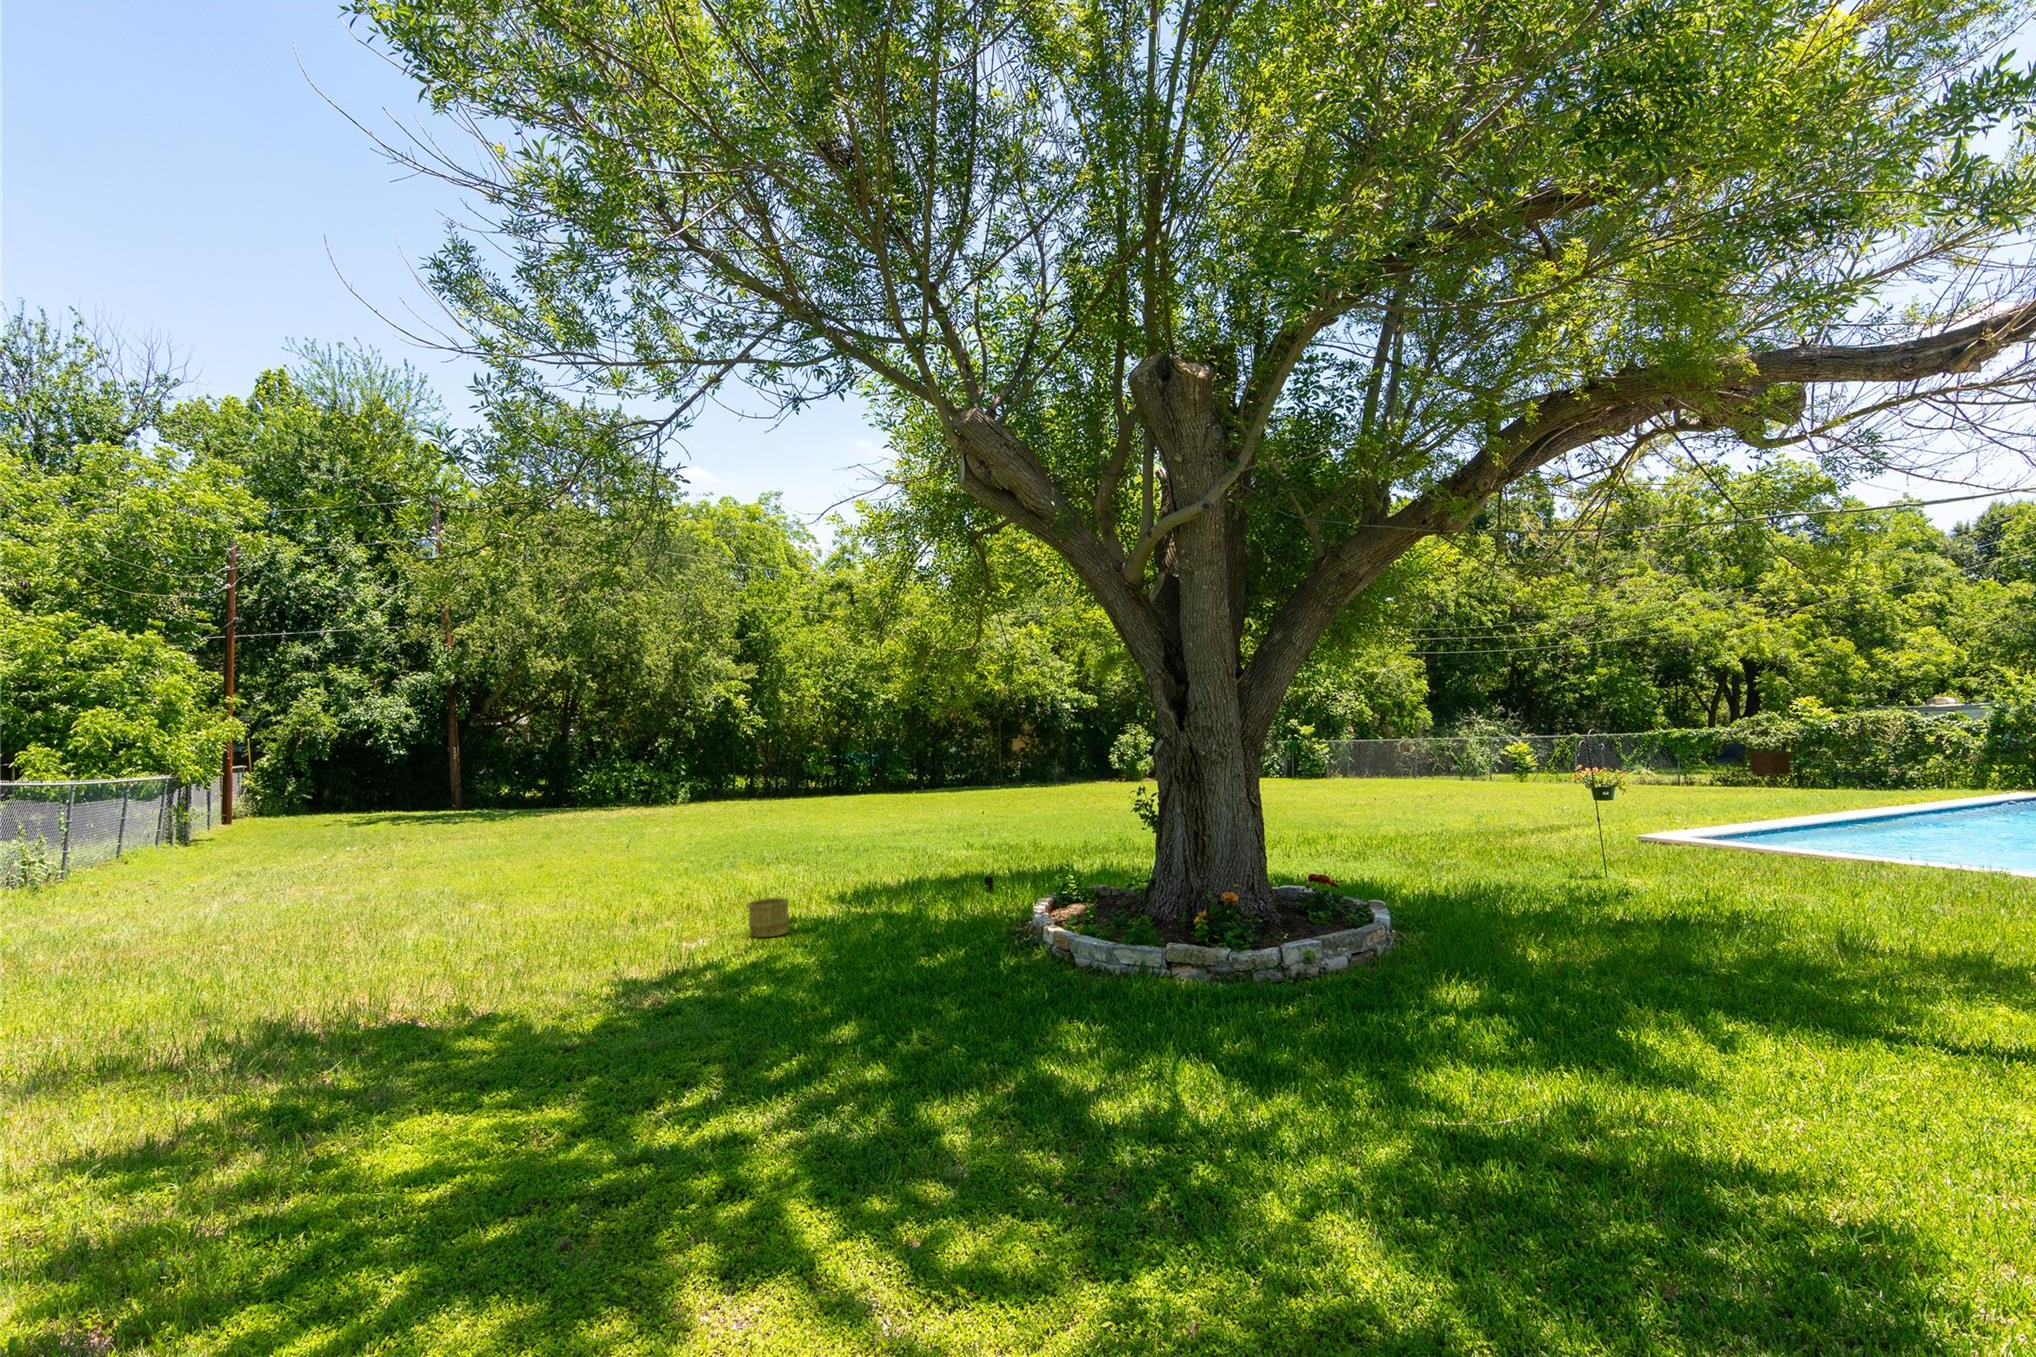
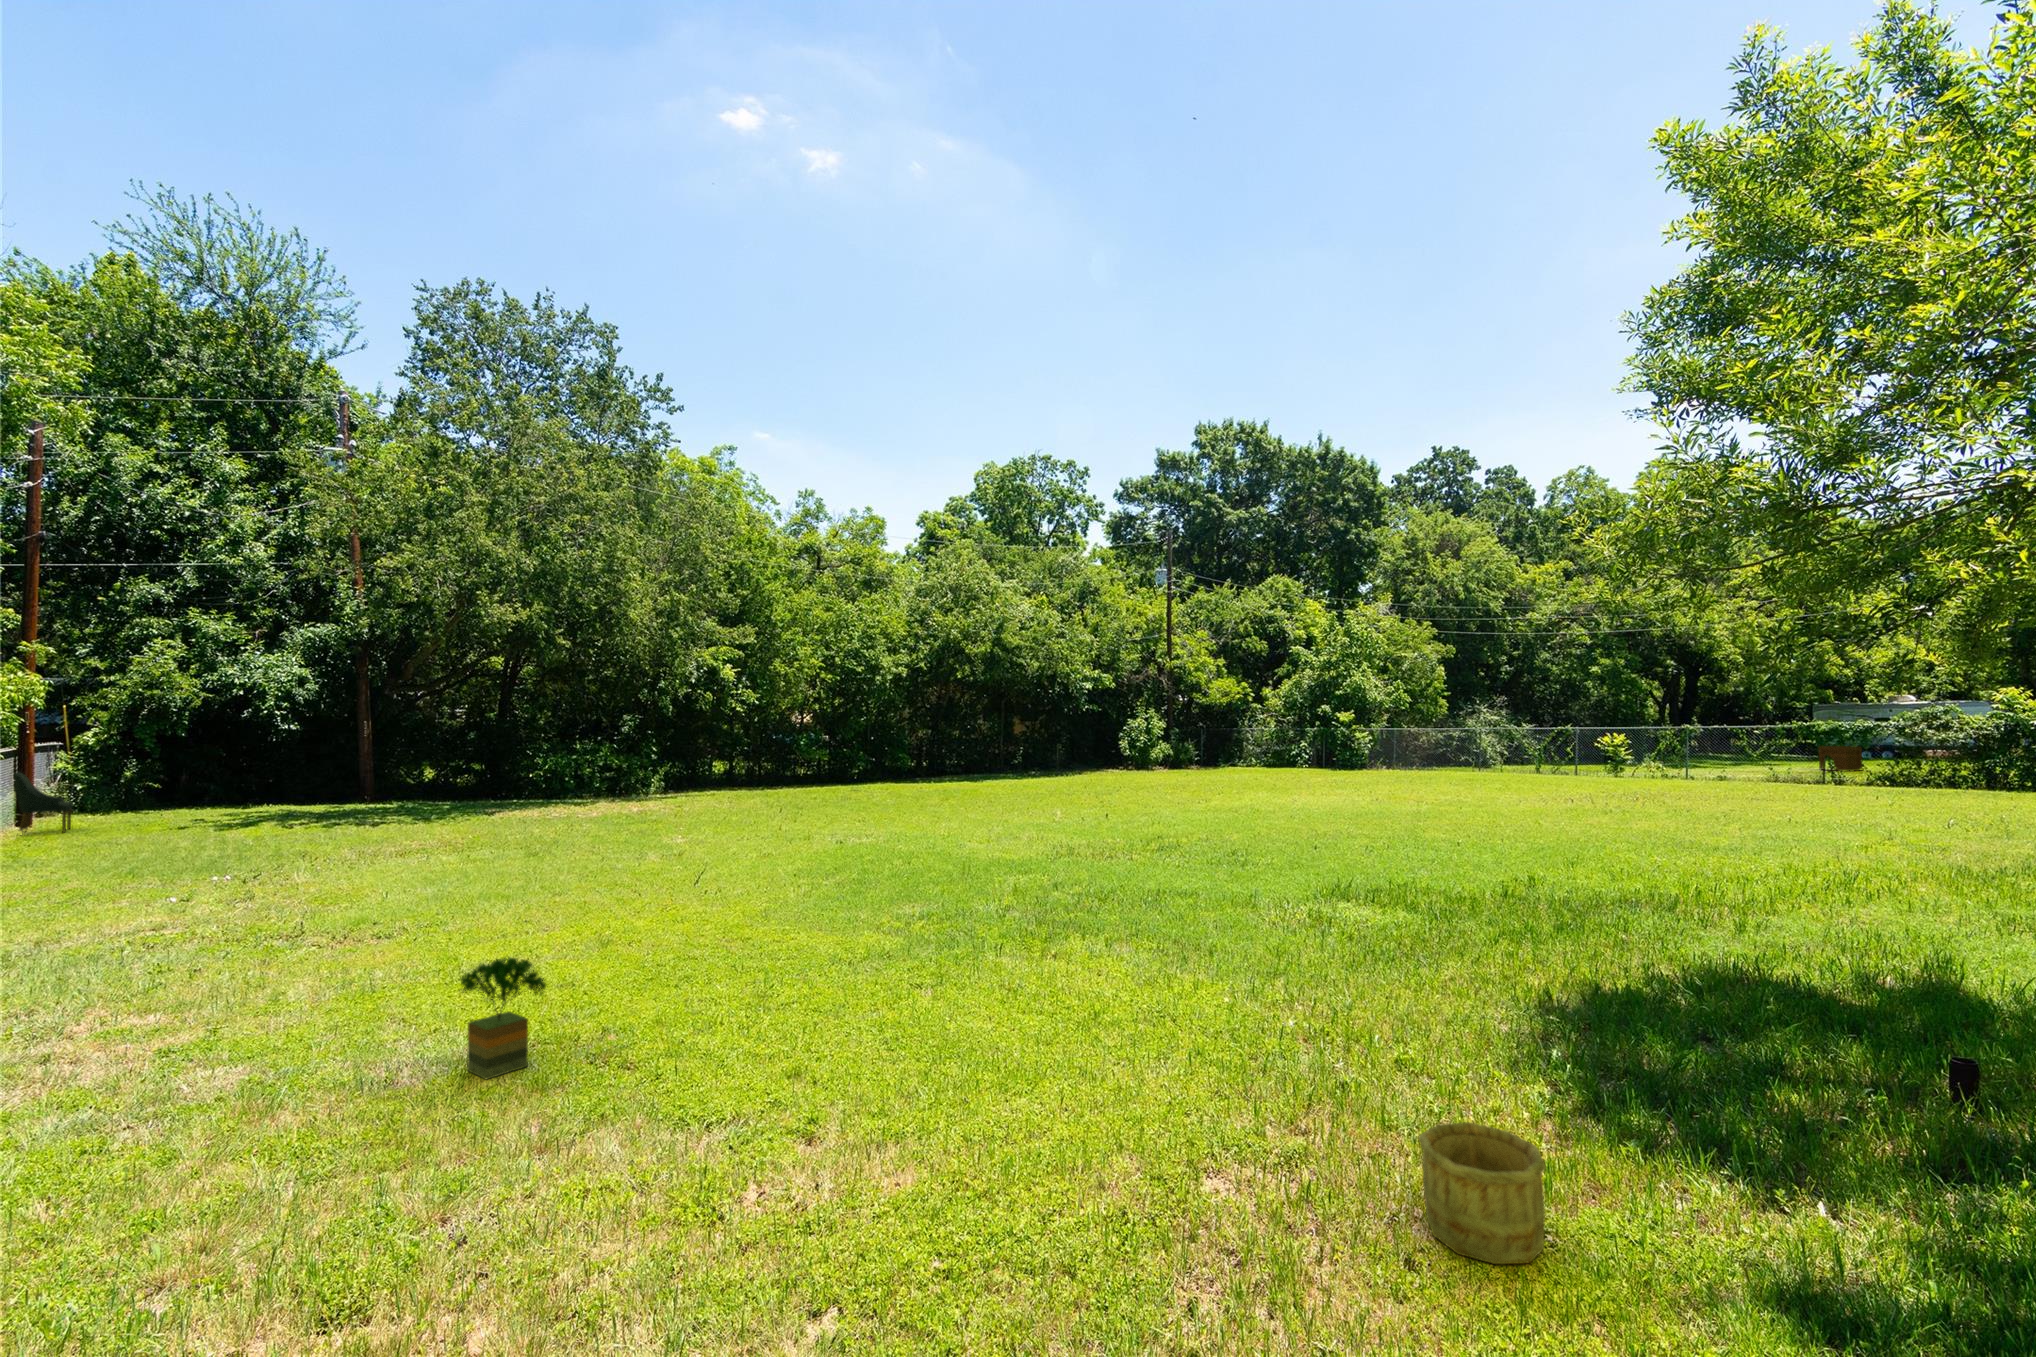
chair: present [1714,742,1745,773] -> present [13,772,73,833]
potted tree: none [445,856,486,908] -> present [460,958,547,1079]

